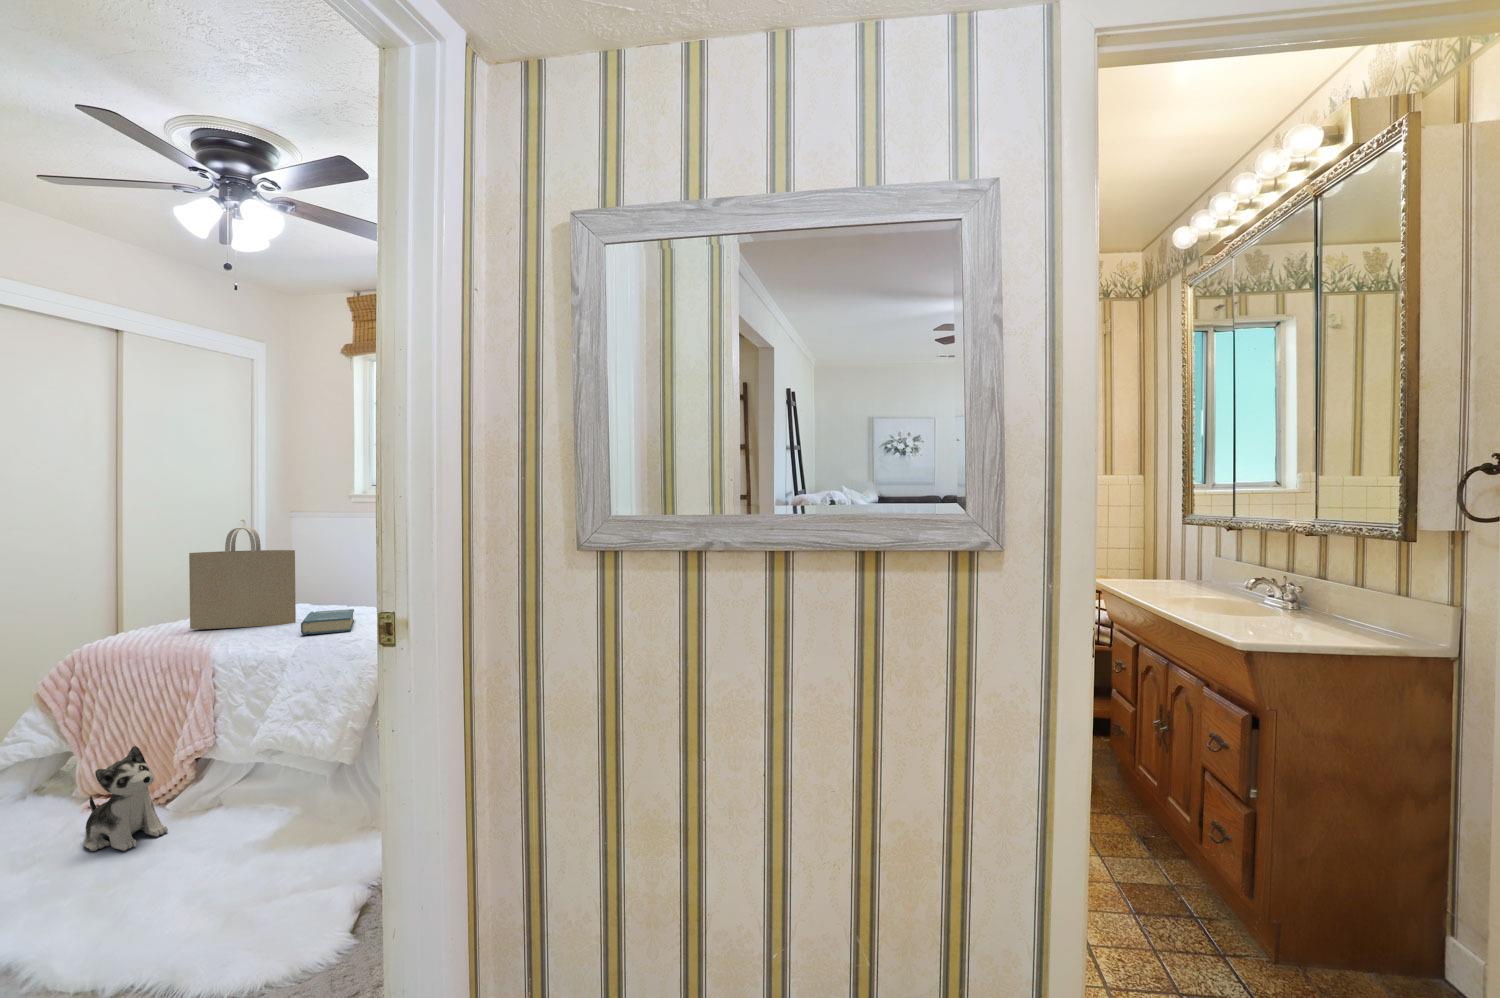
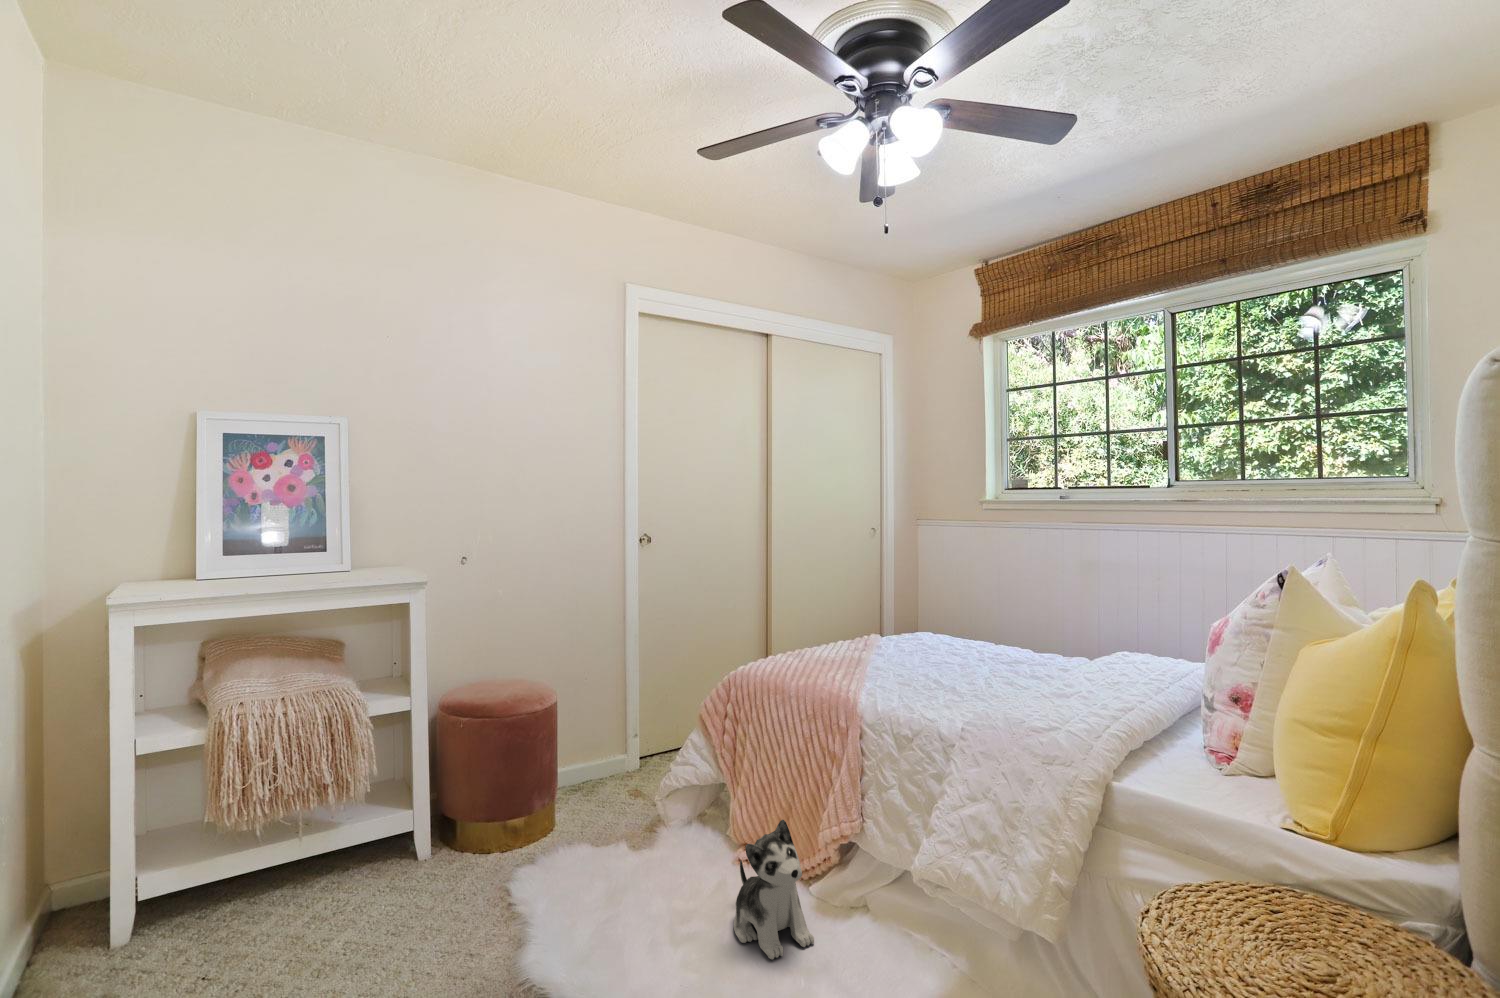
tote bag: present [189,527,296,629] -> none [832,544,946,675]
book: present [301,609,354,635] -> none [964,665,1030,708]

